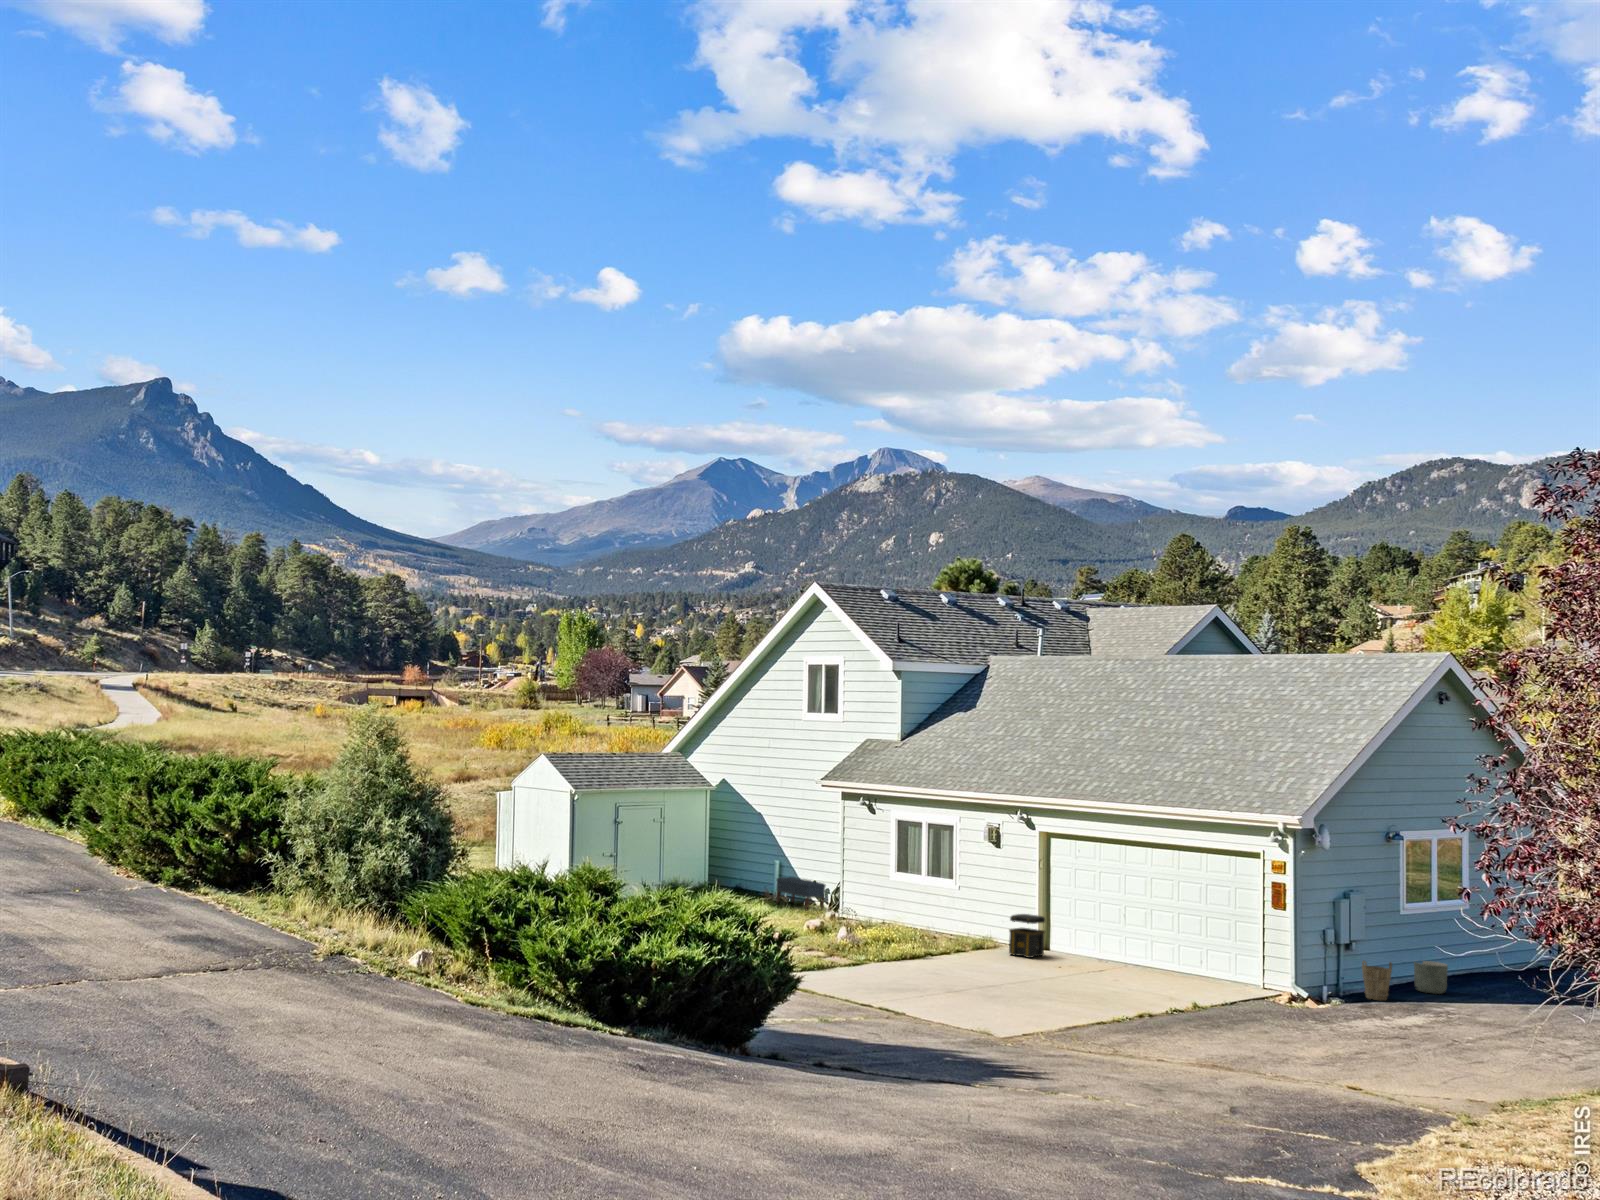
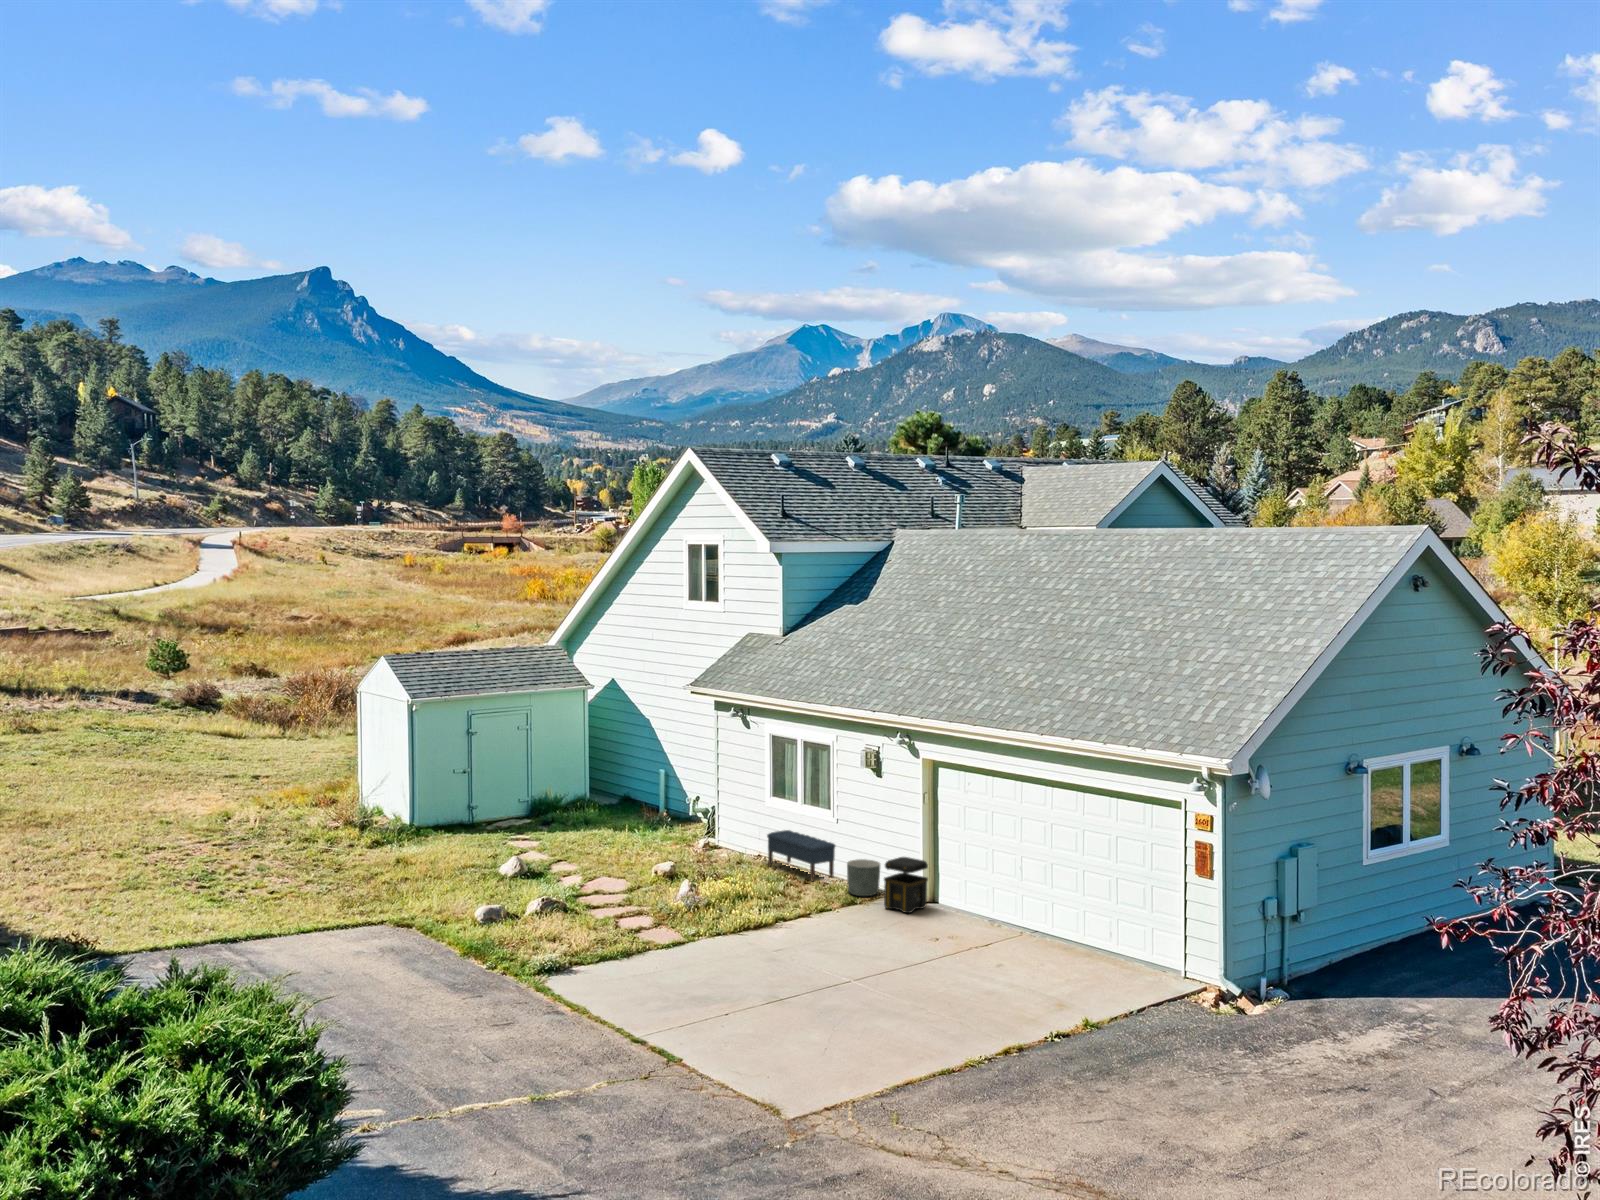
bench: present [776,877,826,910] -> present [767,830,835,881]
bucket: present [1362,961,1392,1000] -> none [1313,932,1353,983]
planter: present [1414,961,1448,994] -> present [847,859,880,896]

